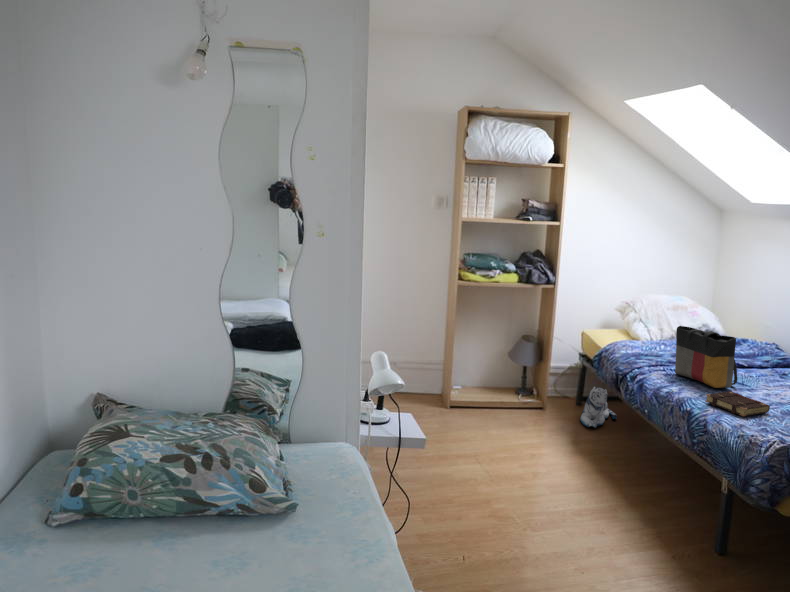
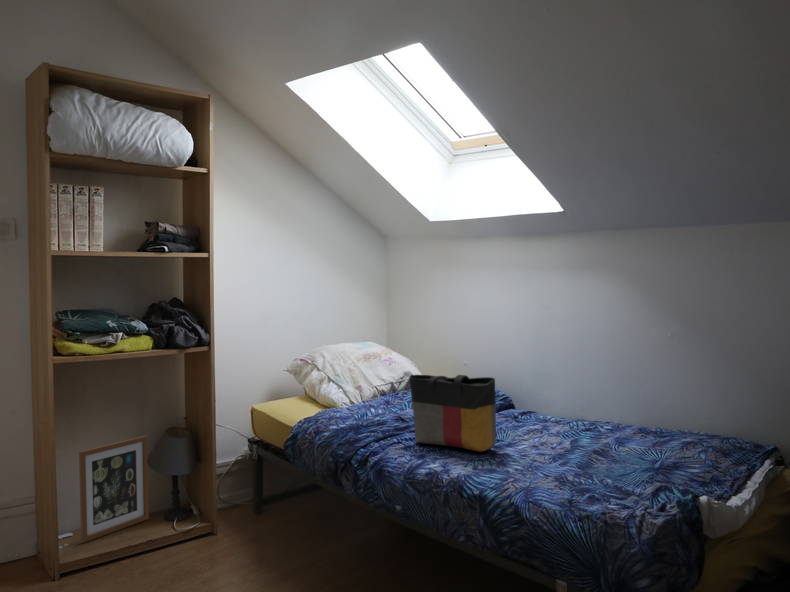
picture frame: none [467,336,511,392] -> present [79,435,149,543]
plush toy: present [580,387,617,427] -> none [268,485,318,549]
book: present [705,391,770,416] -> none [493,453,570,486]

